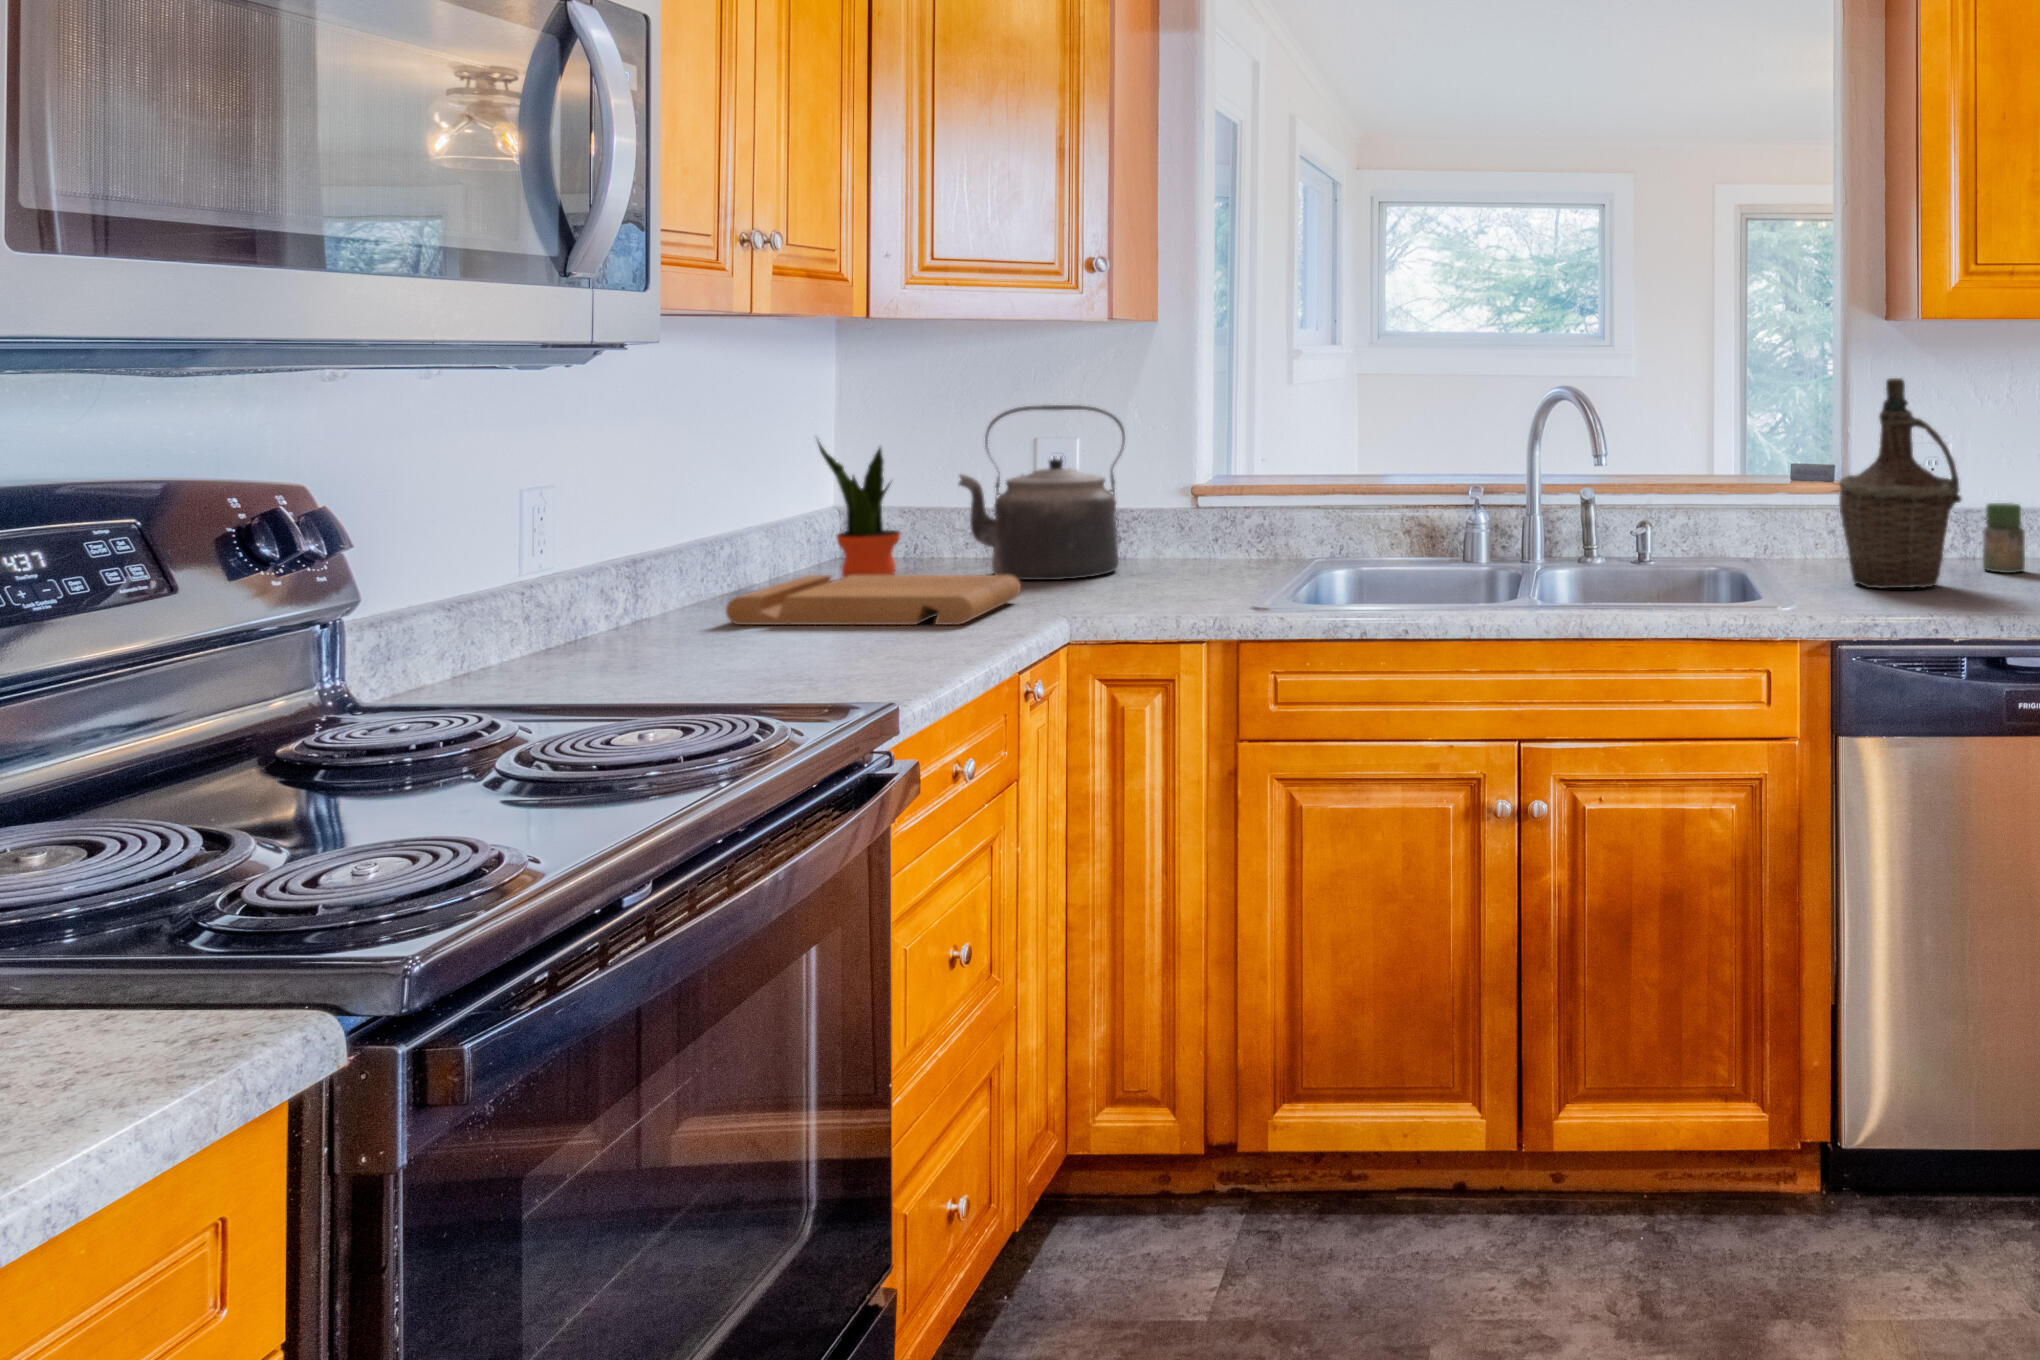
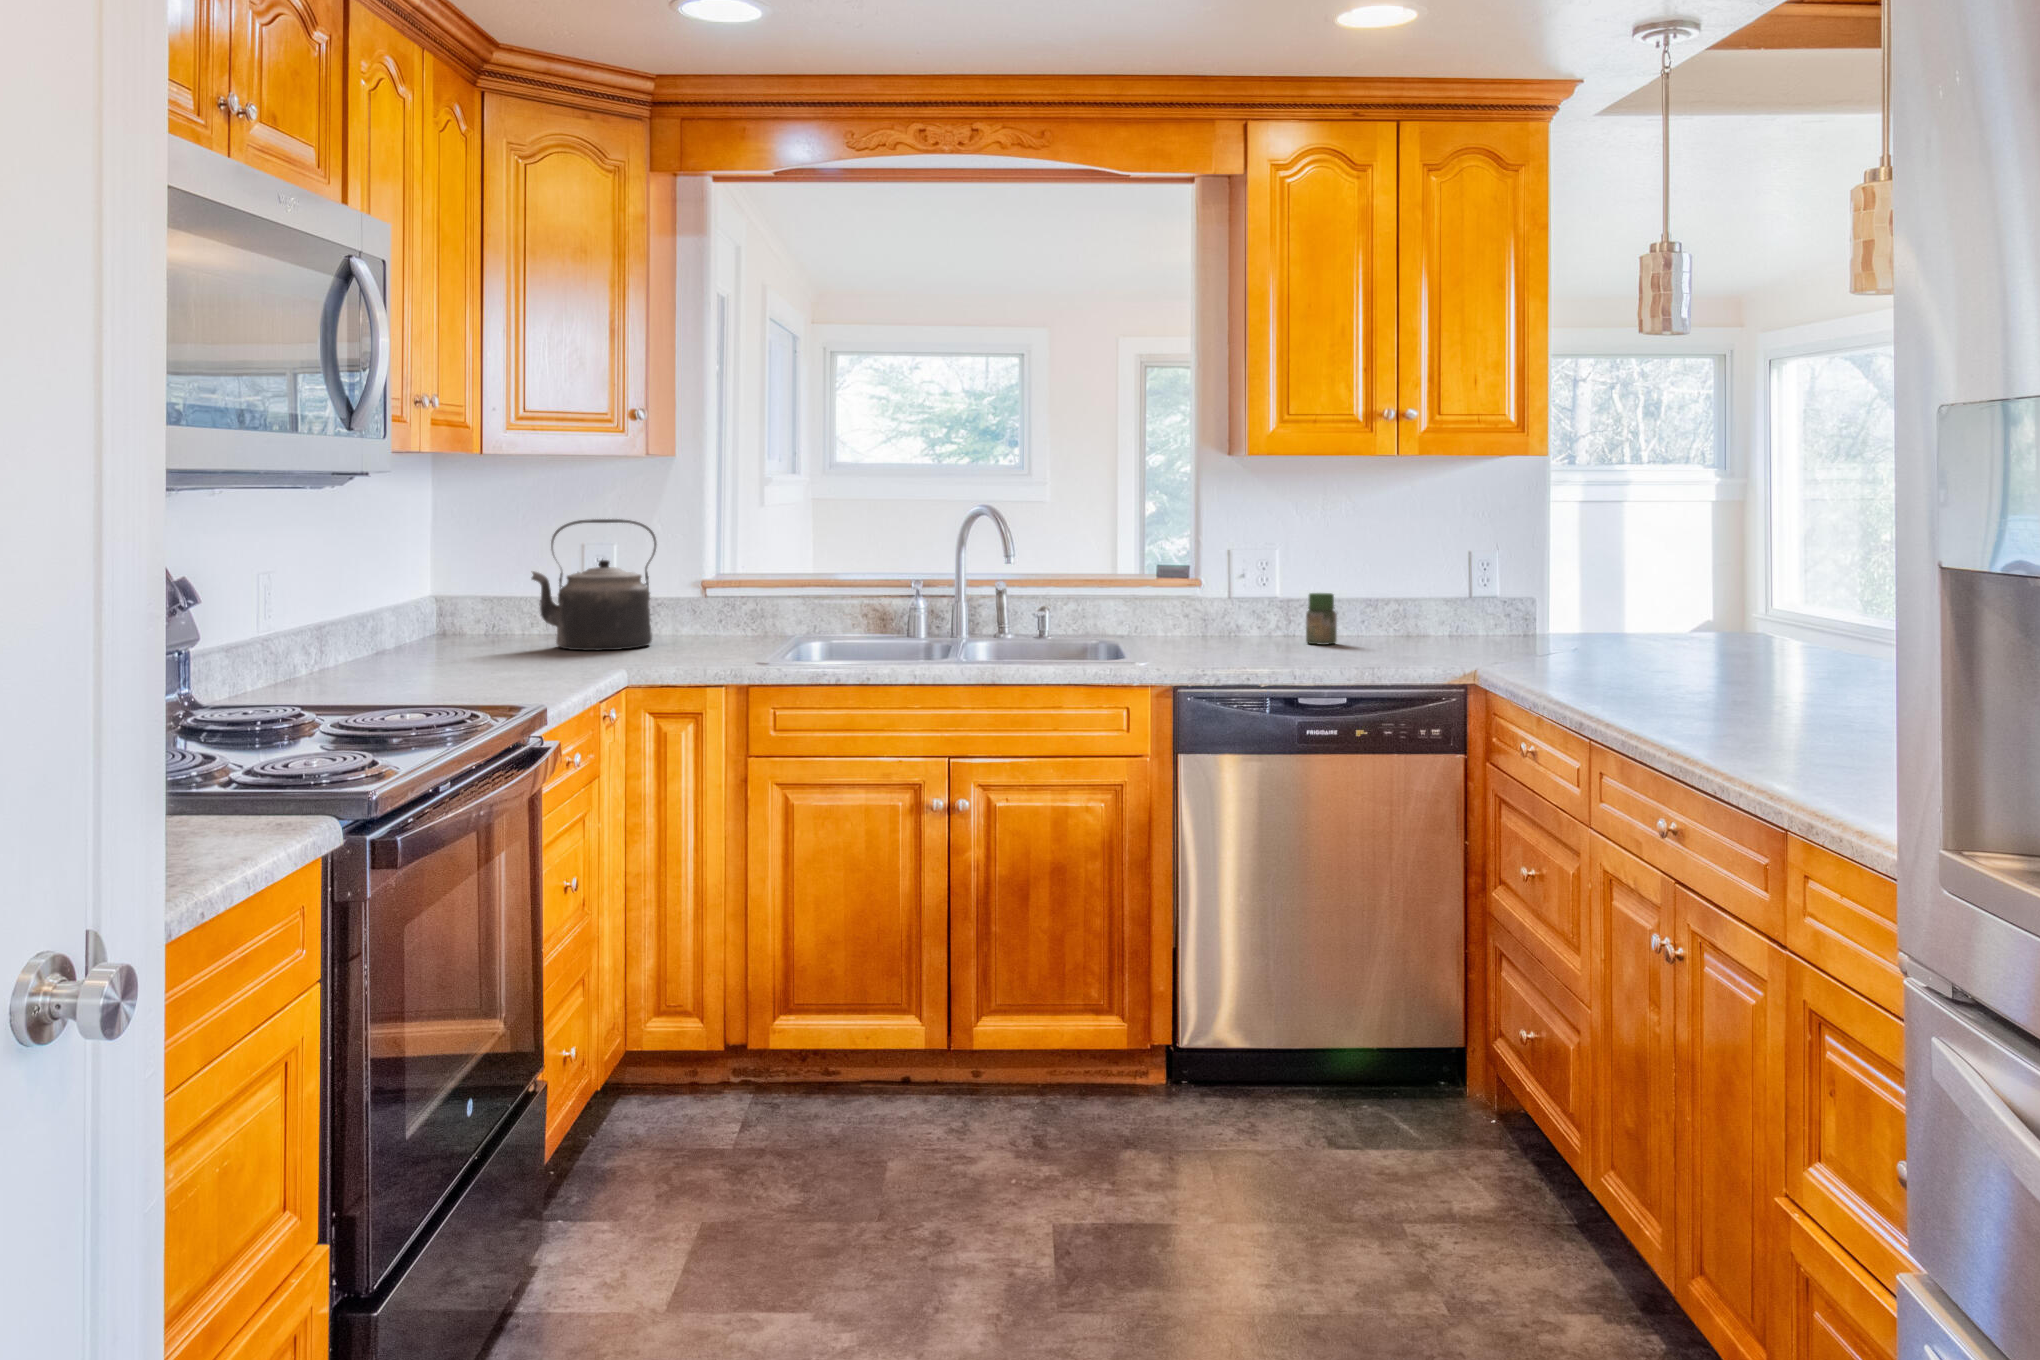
bottle: present [1839,378,1961,588] -> none [1191,499,1279,653]
potted plant: present [818,441,900,578] -> none [423,542,487,651]
cutting board: present [726,575,1021,625] -> none [383,642,588,674]

